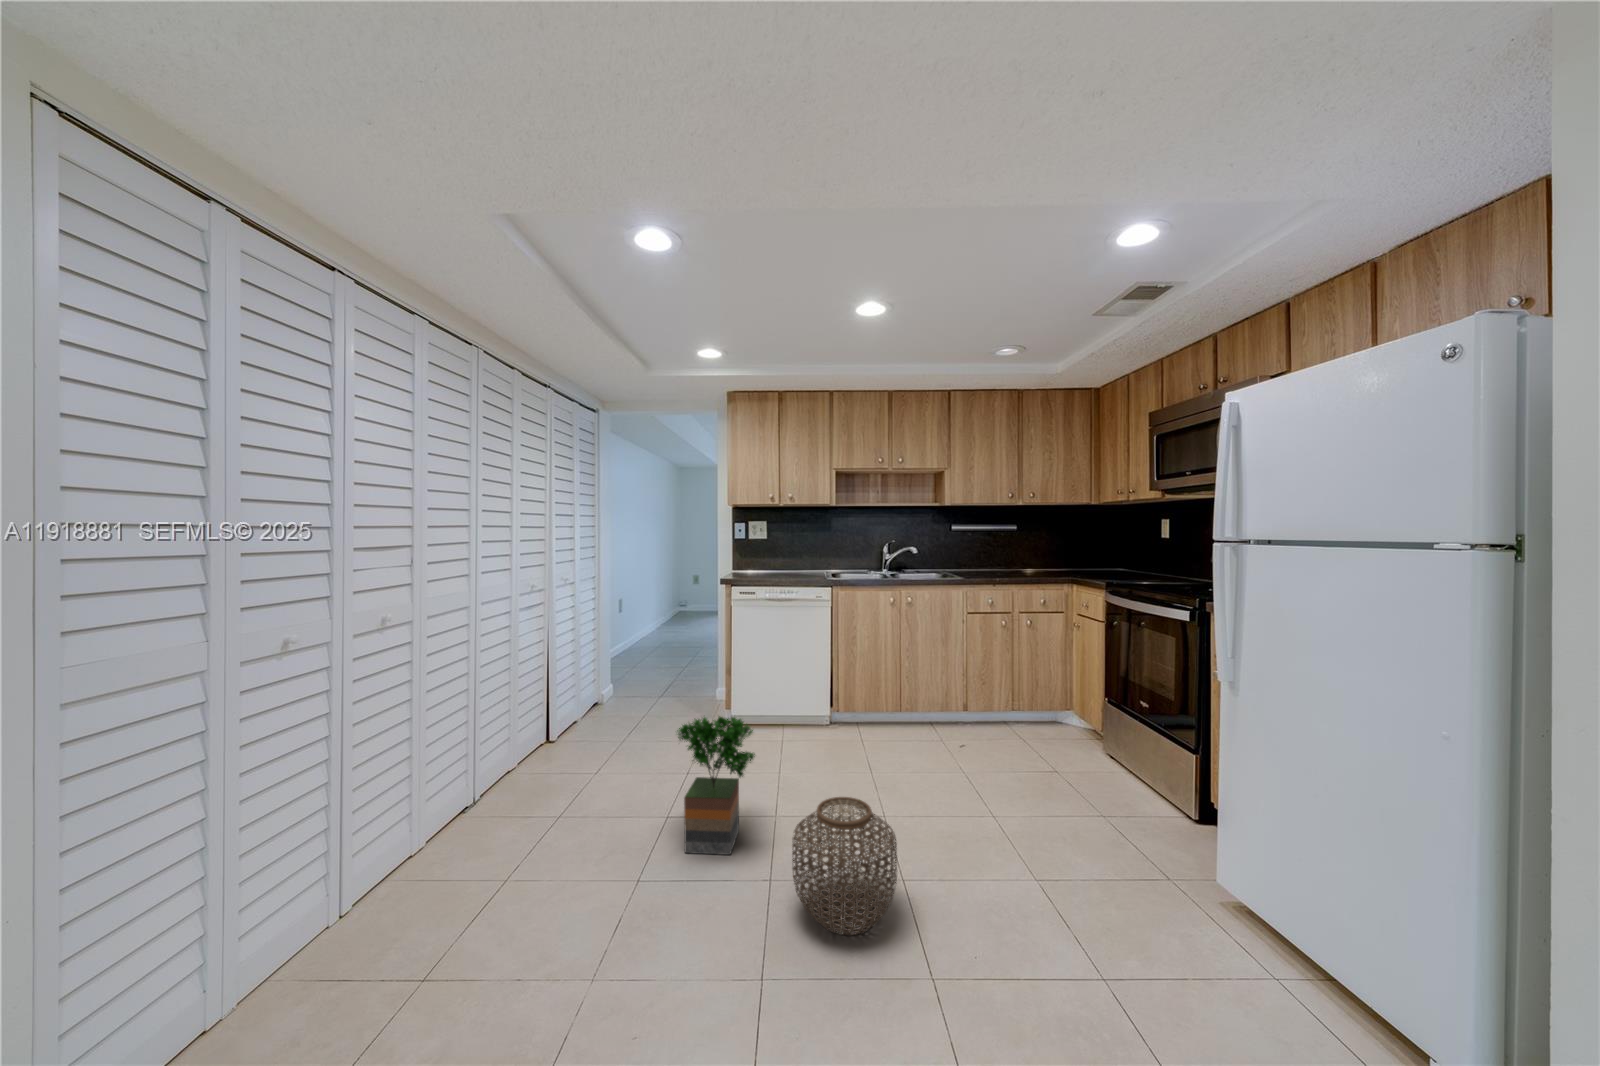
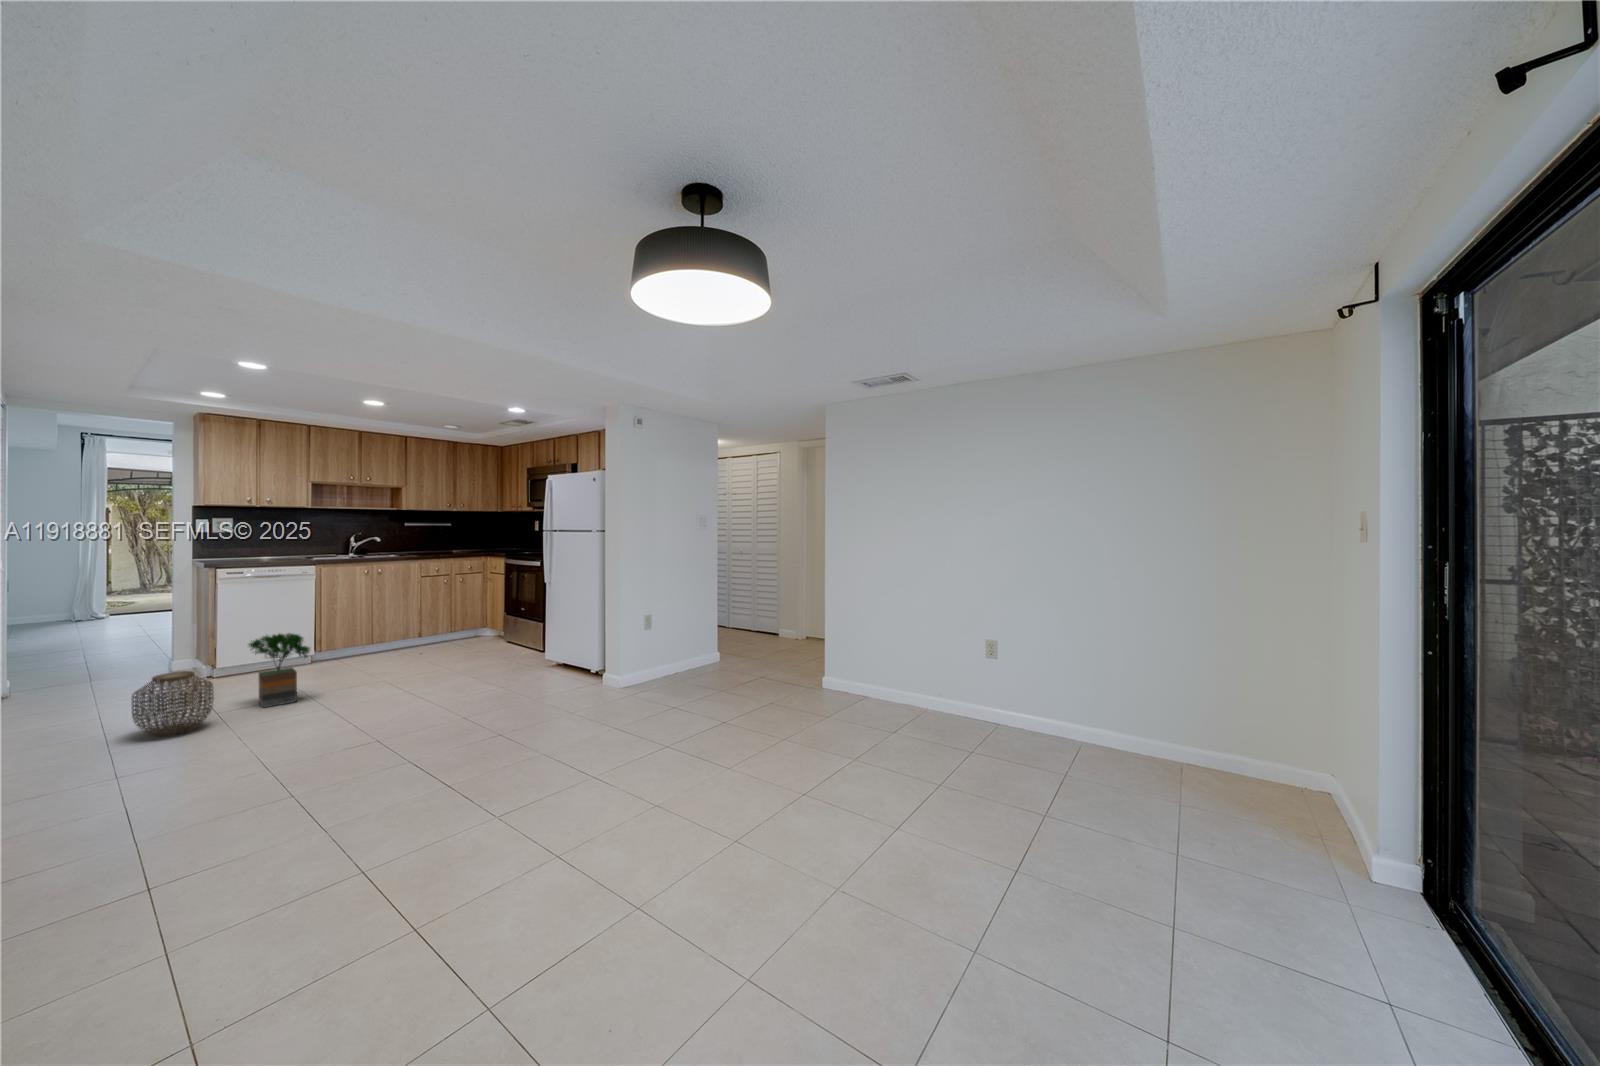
woven basket: present [792,797,897,935] -> present [132,671,213,736]

